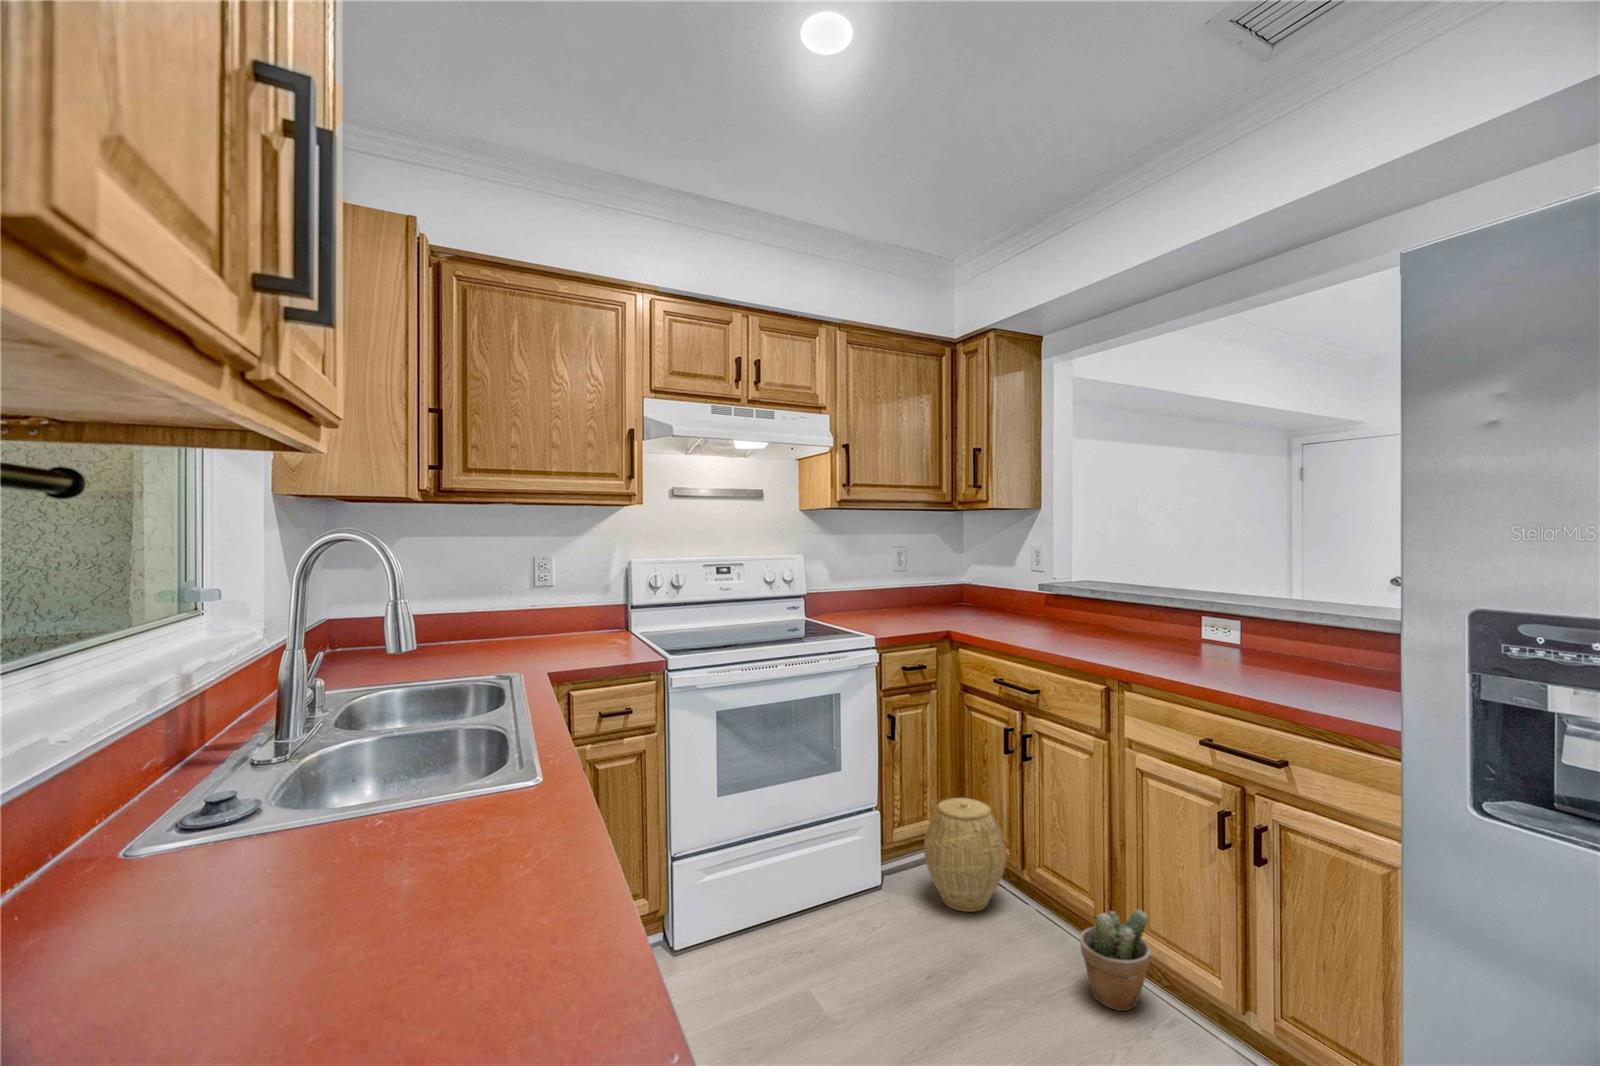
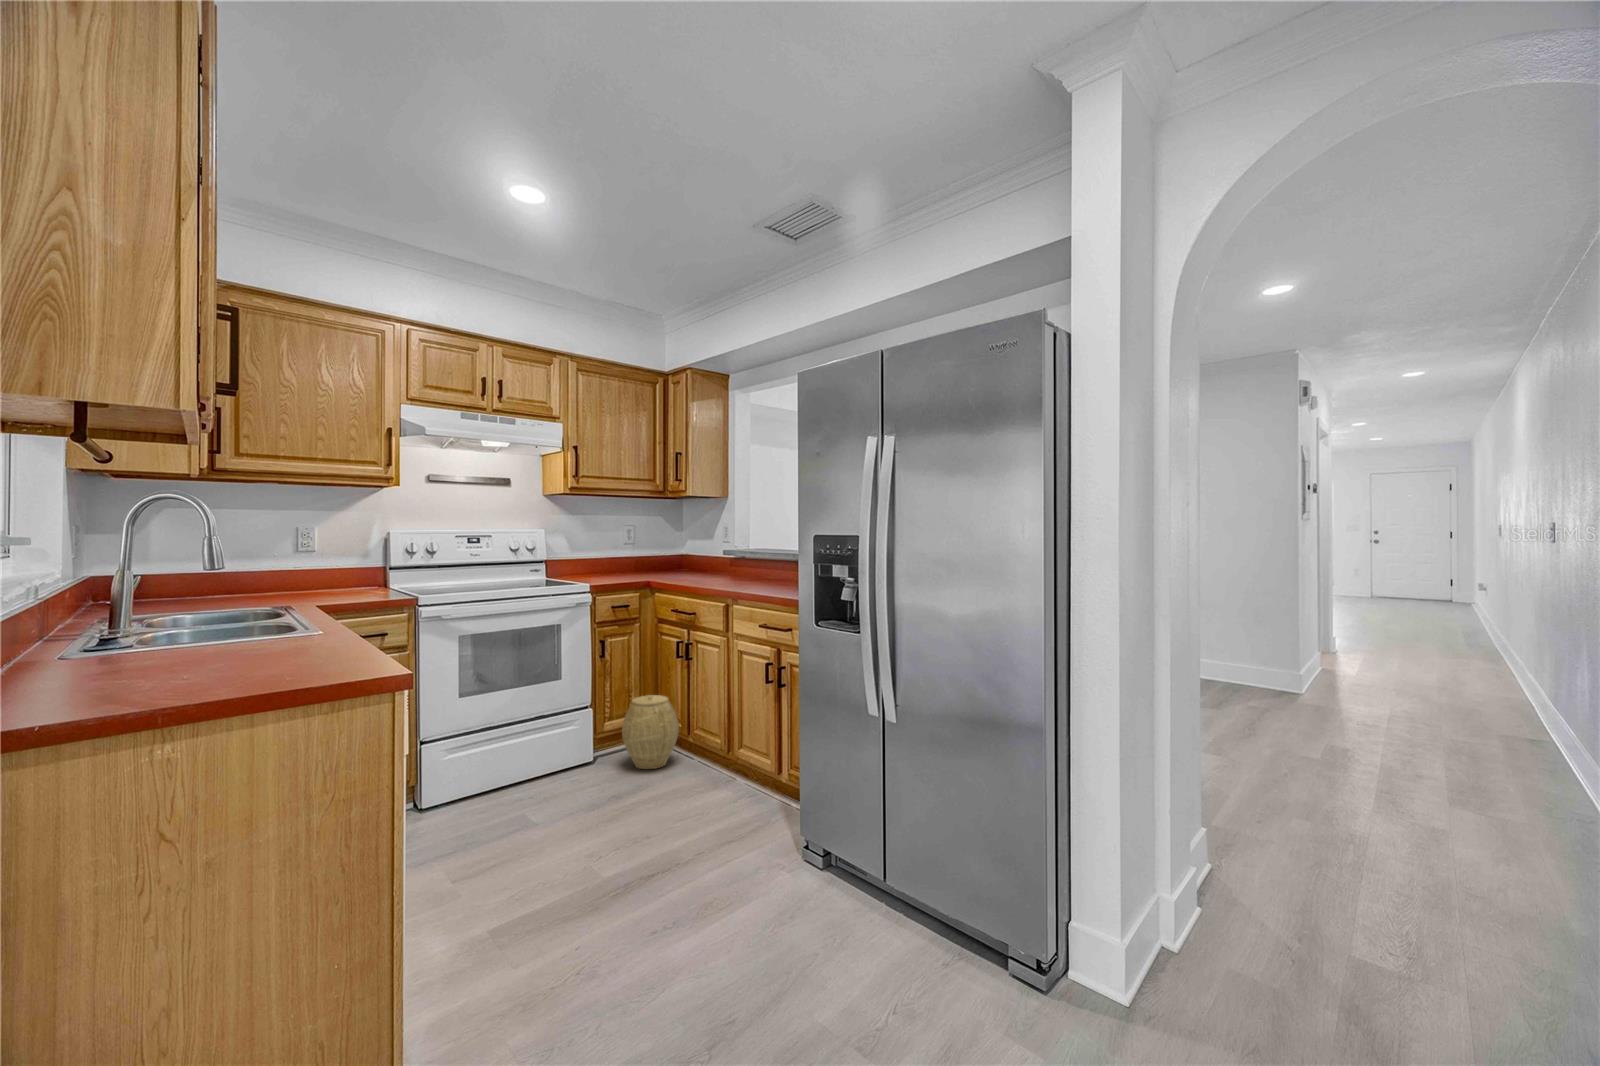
potted plant: present [1080,910,1151,1011] -> none [707,742,748,804]

